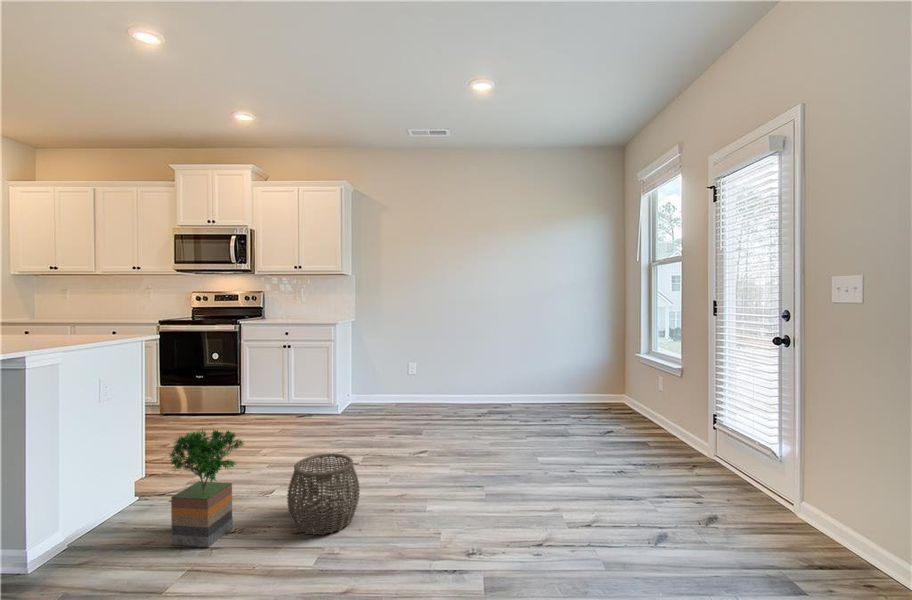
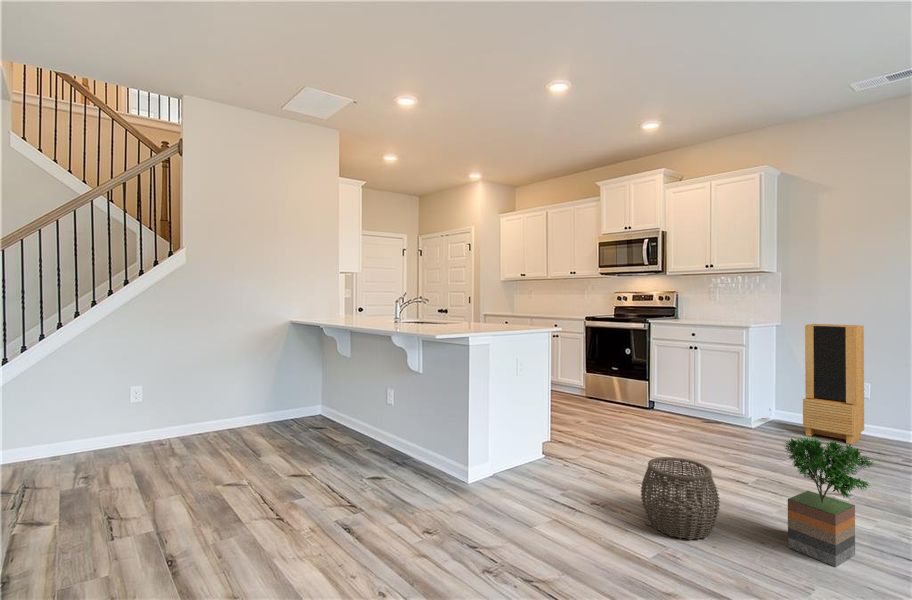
storage cabinet: none [373,319,409,410] -> present [803,324,864,444]
potted tree: present [170,430,244,547] -> present [785,436,873,567]

